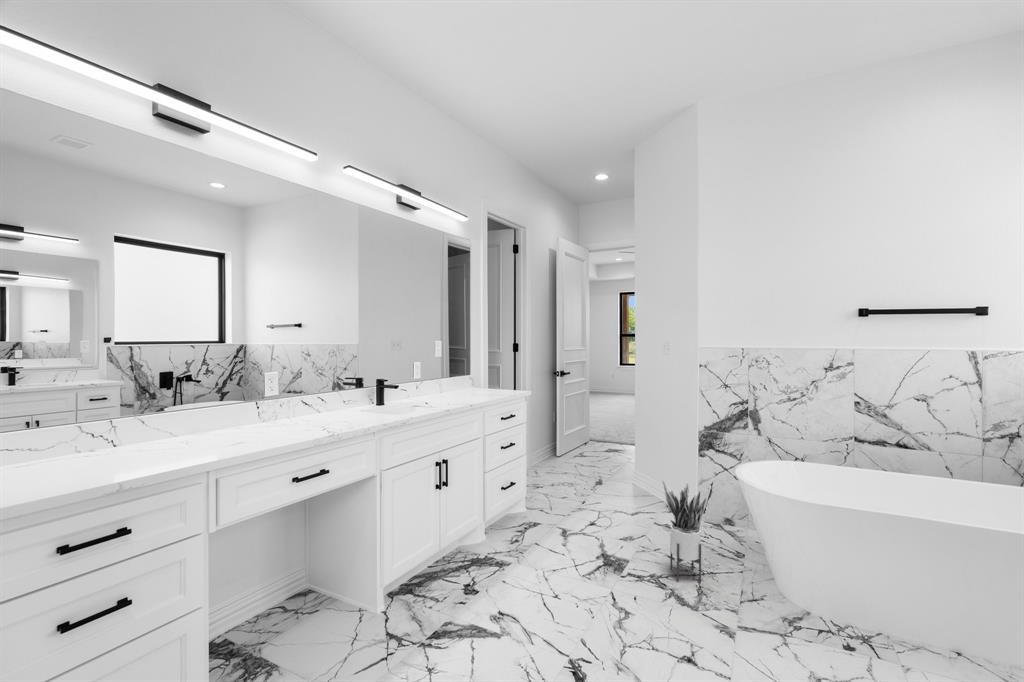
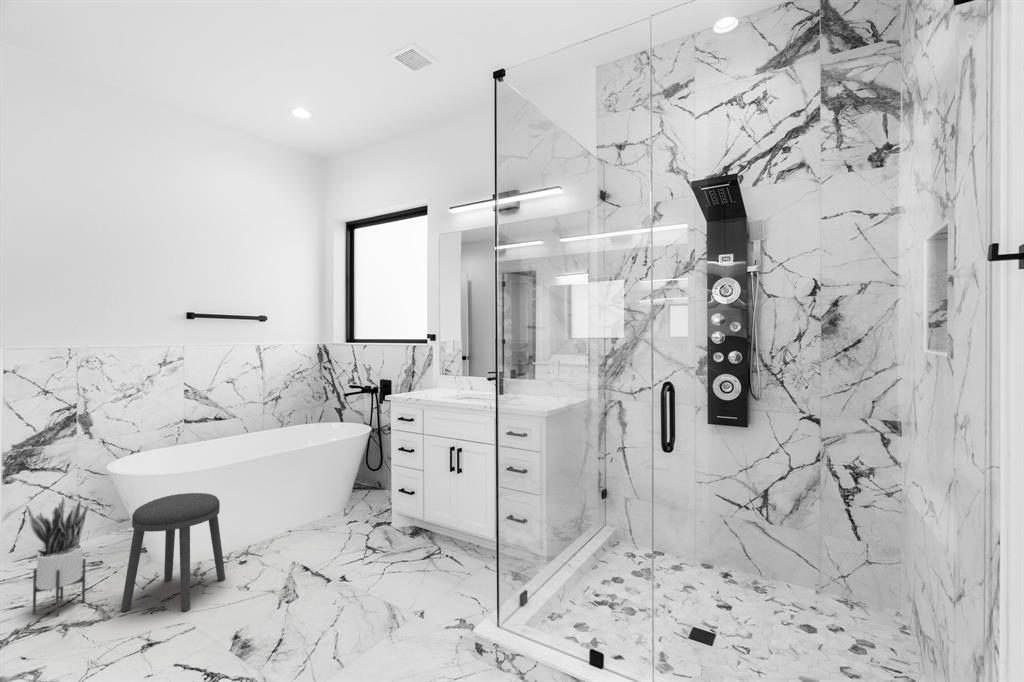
stool: none [707,518,812,656] -> present [121,493,225,612]

